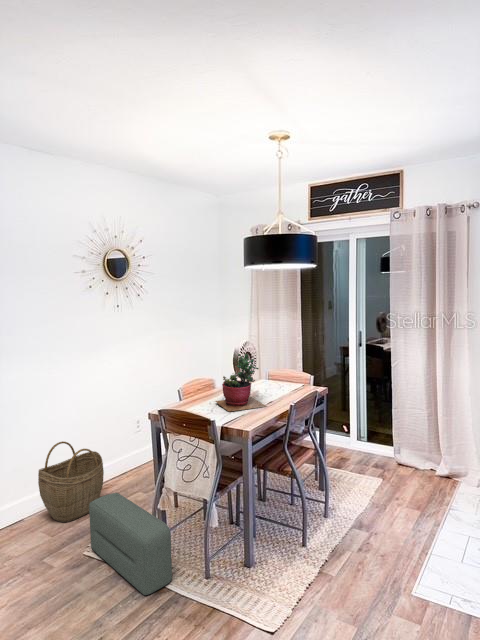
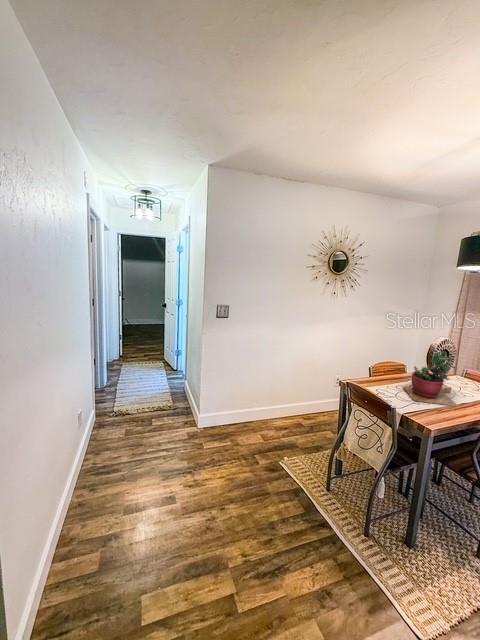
woven basket: present [38,441,104,522] -> none [263,381,305,435]
pouf: present [89,493,172,595] -> none [285,430,339,522]

